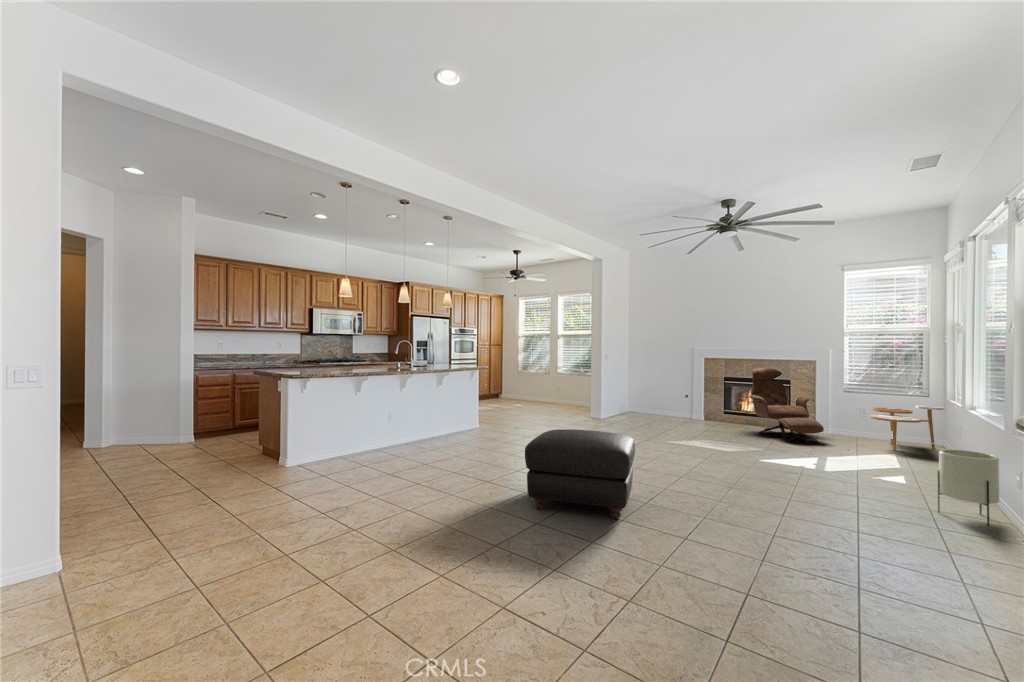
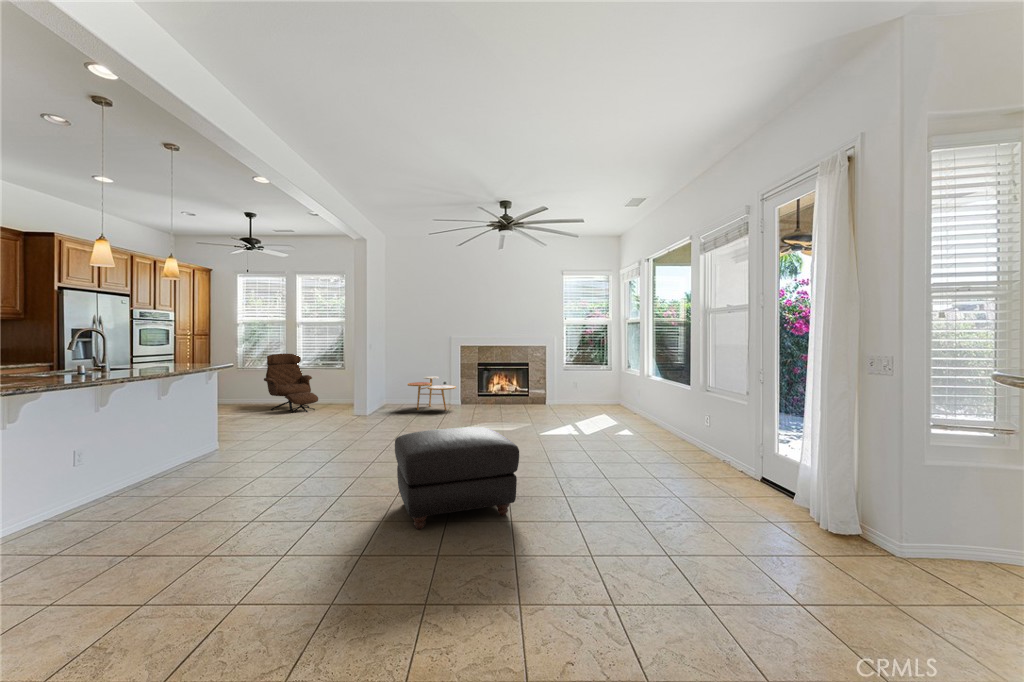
lounge chair: present [749,368,824,444] -> present [264,354,318,413]
side table: present [870,405,945,451] -> present [408,376,456,410]
planter: present [938,449,999,526] -> none [669,406,700,453]

